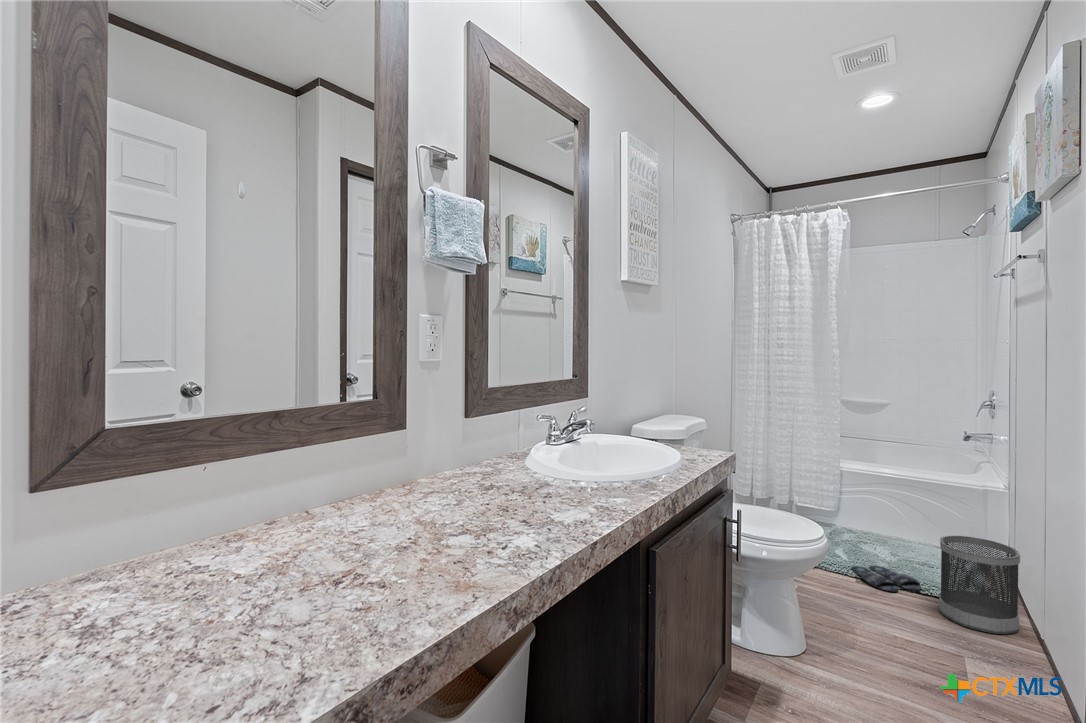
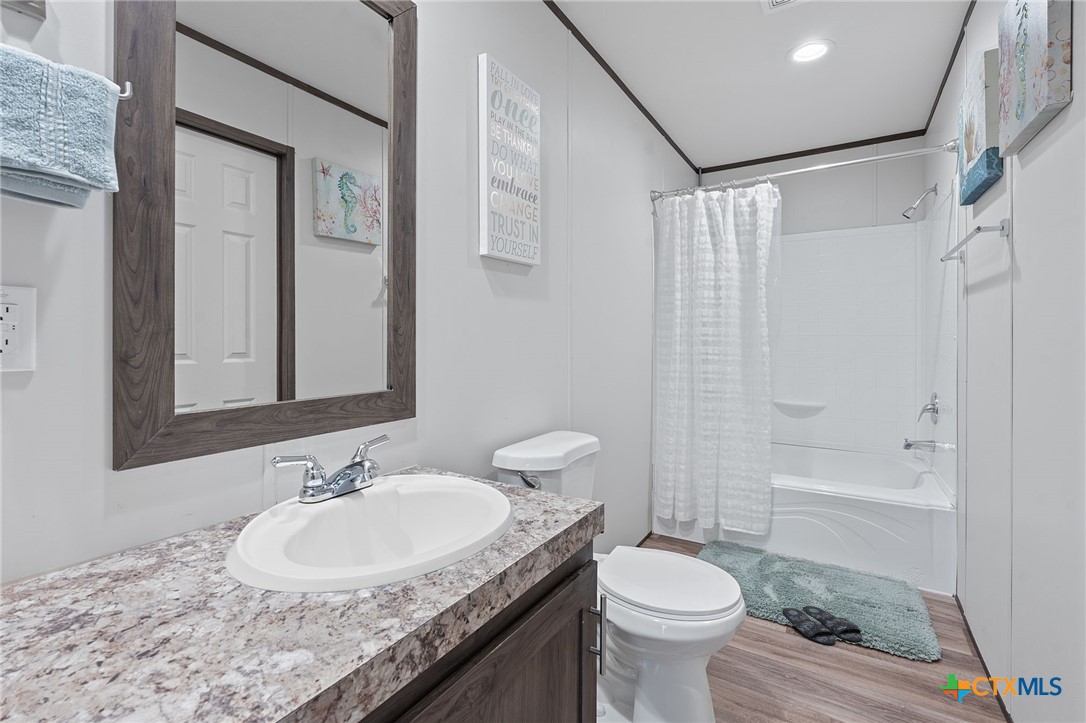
wastebasket: present [939,536,1020,634] -> none [884,575,979,704]

